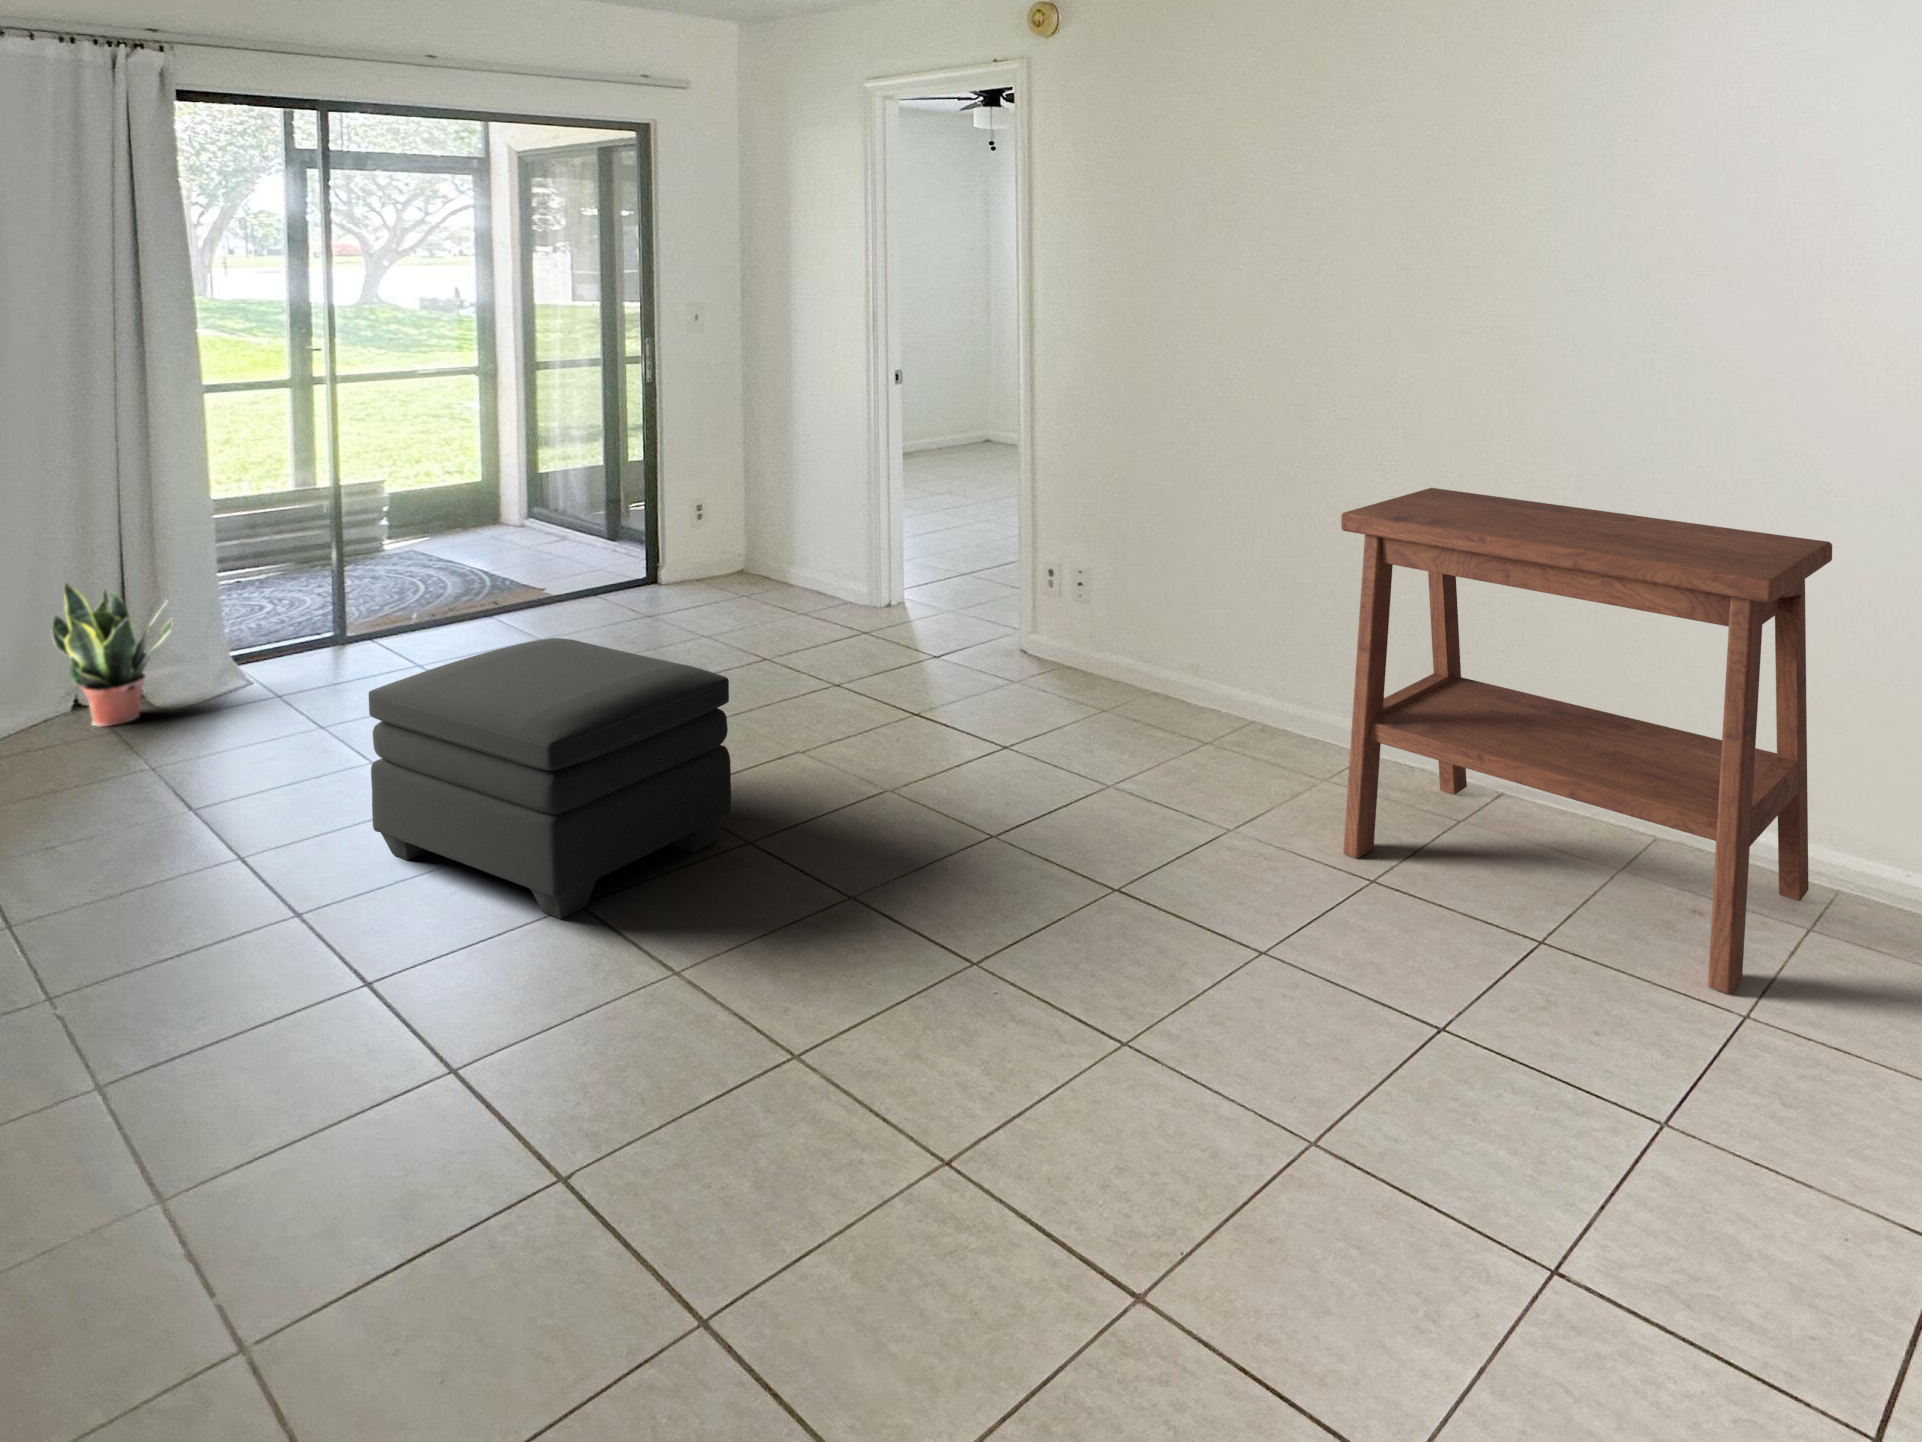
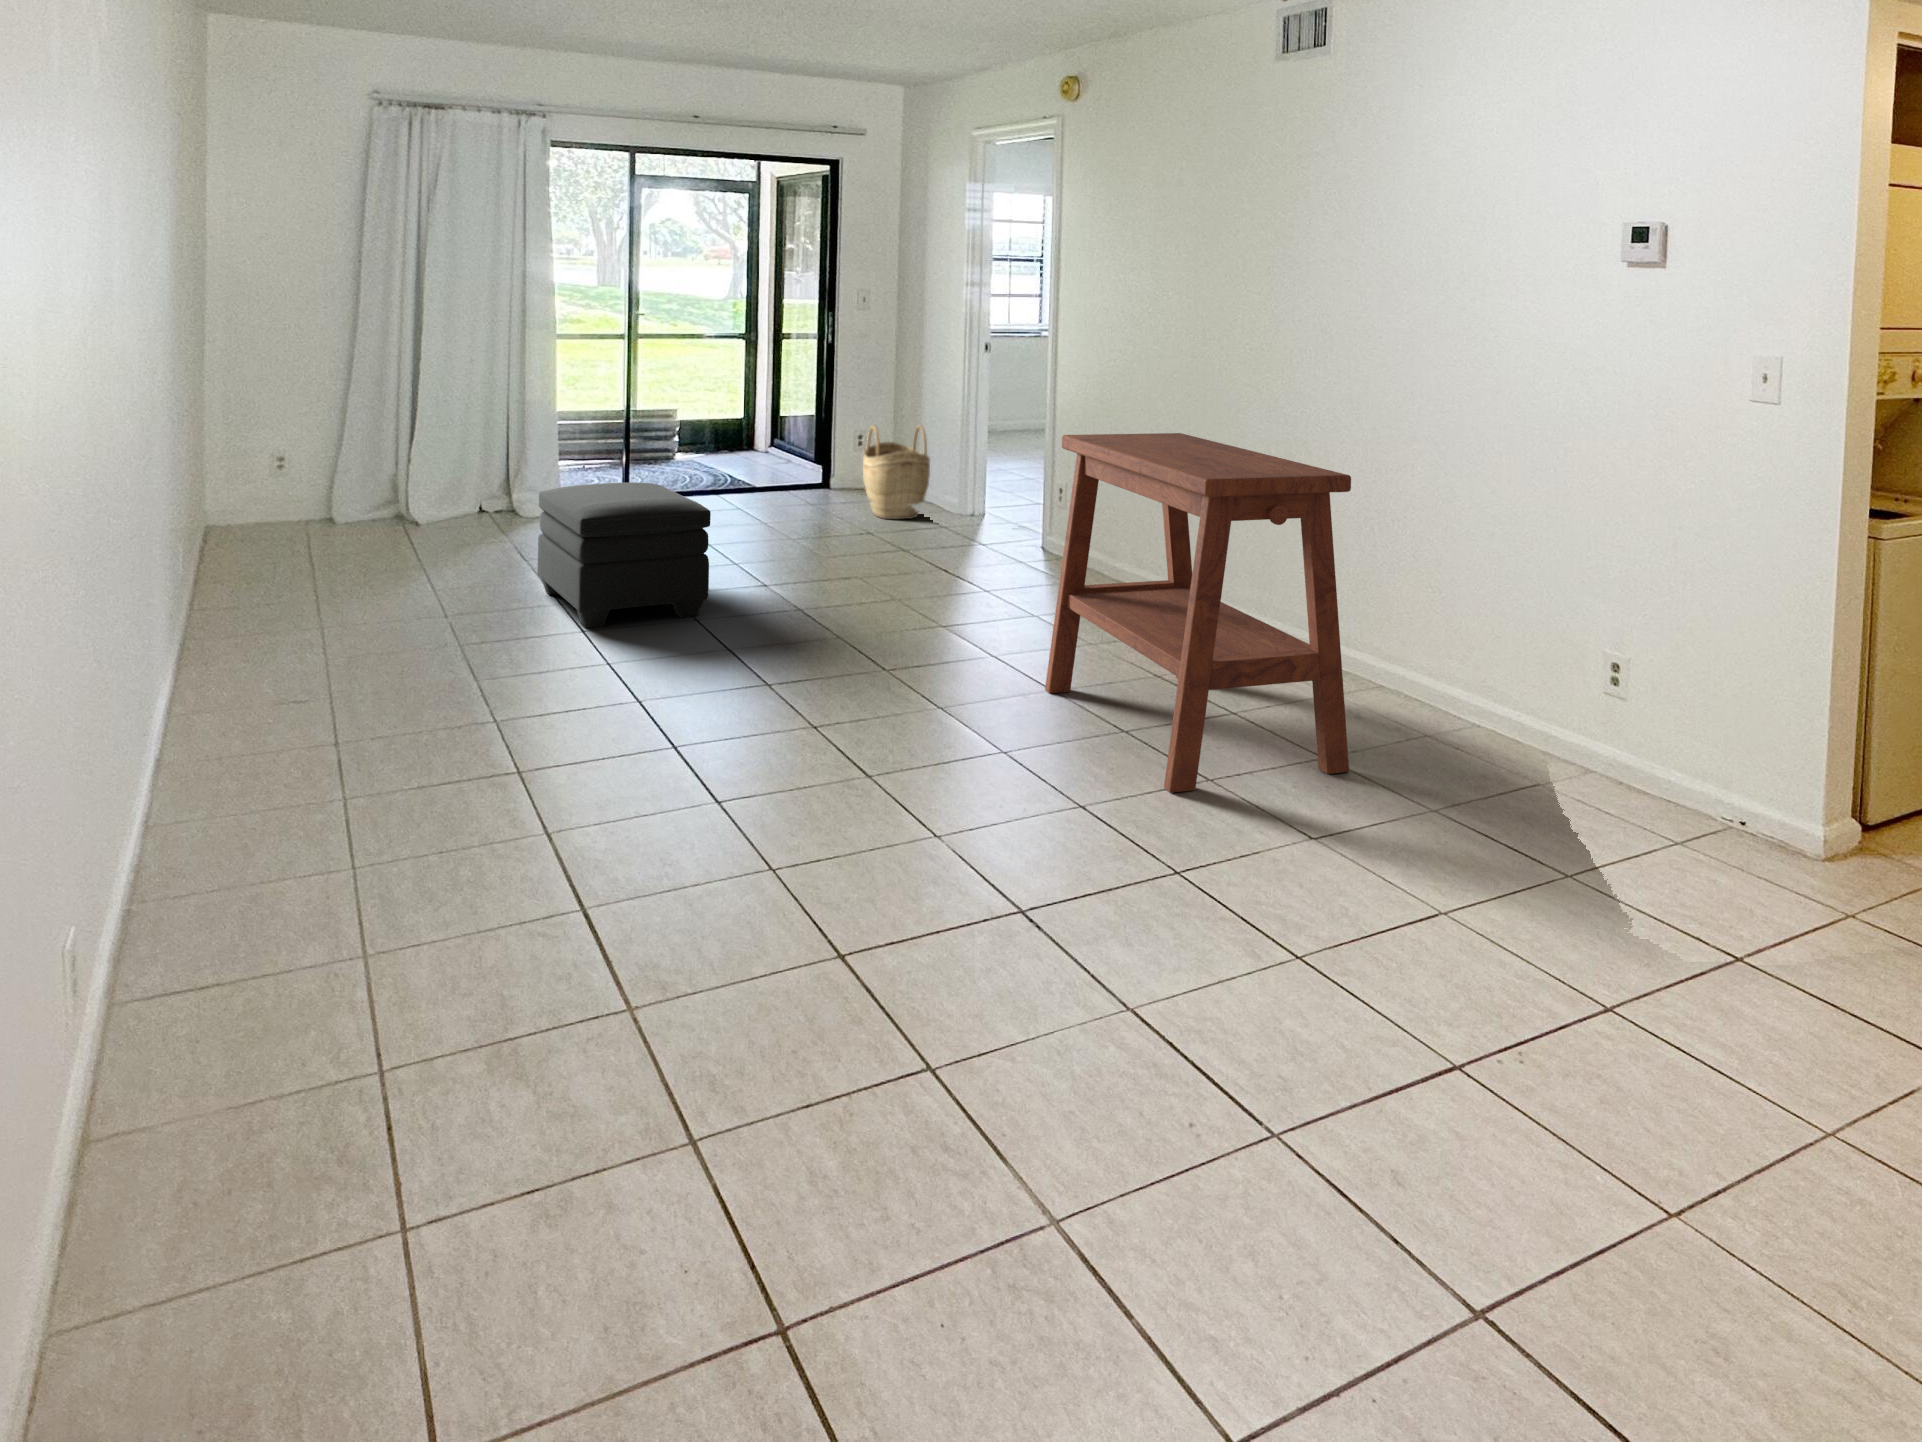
woven basket: none [703,473,806,603] -> present [863,426,930,519]
potted plant: present [52,583,172,726] -> none [466,435,526,524]

